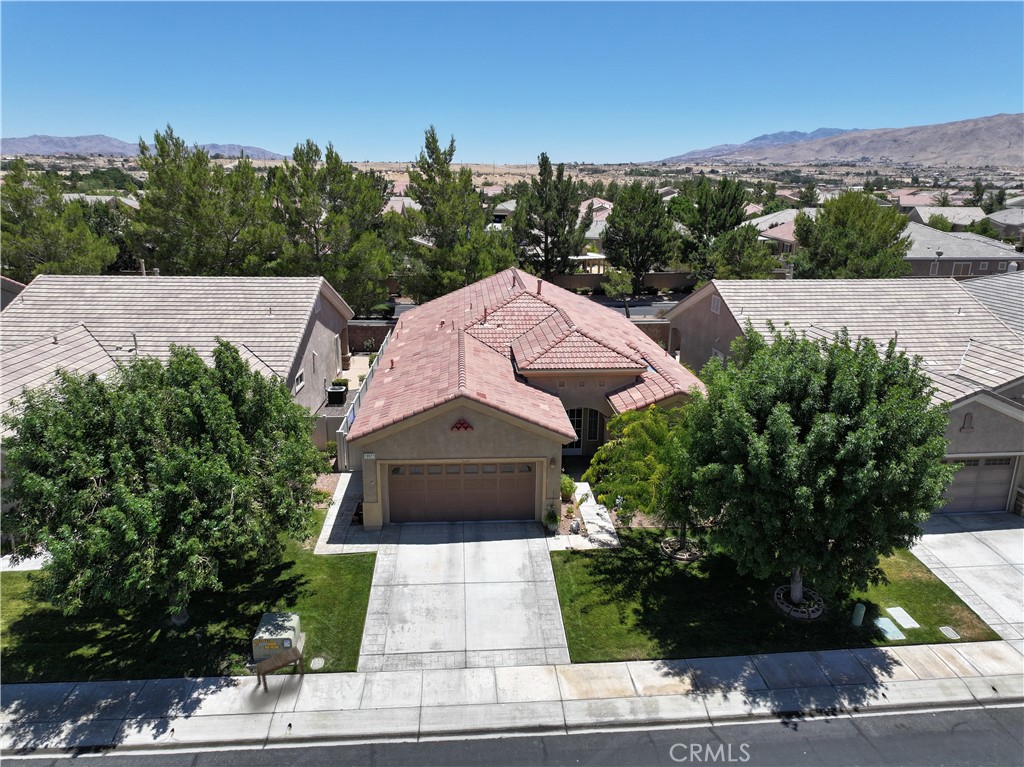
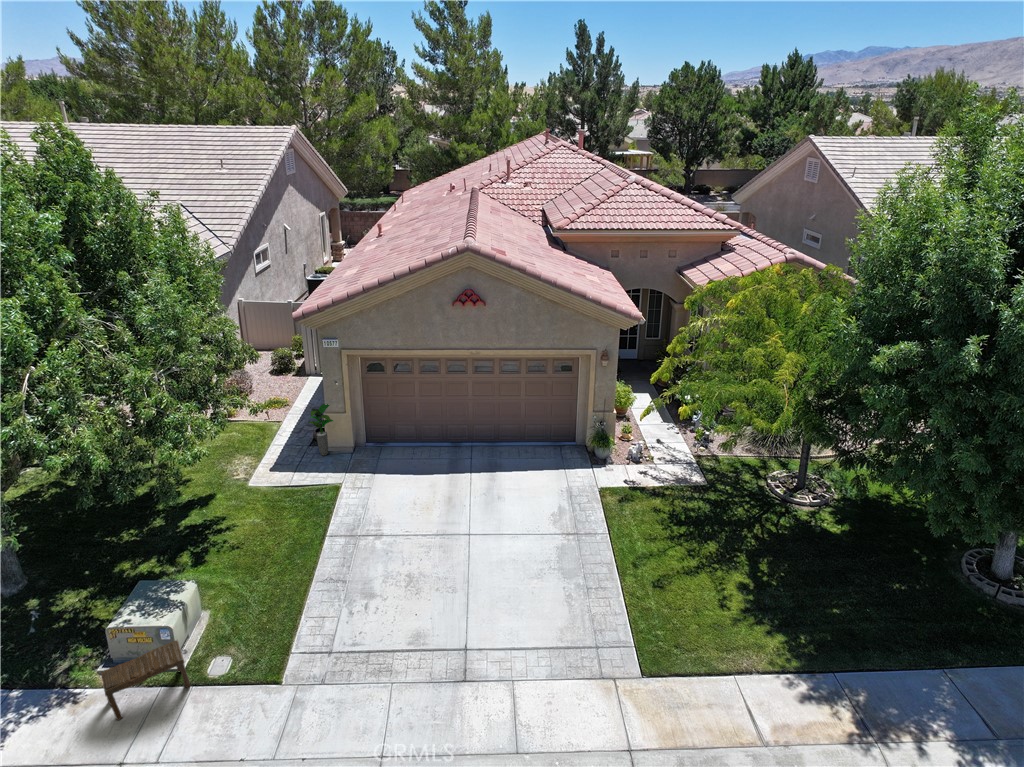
potted plant: none [351,496,368,532] -> present [309,404,333,456]

